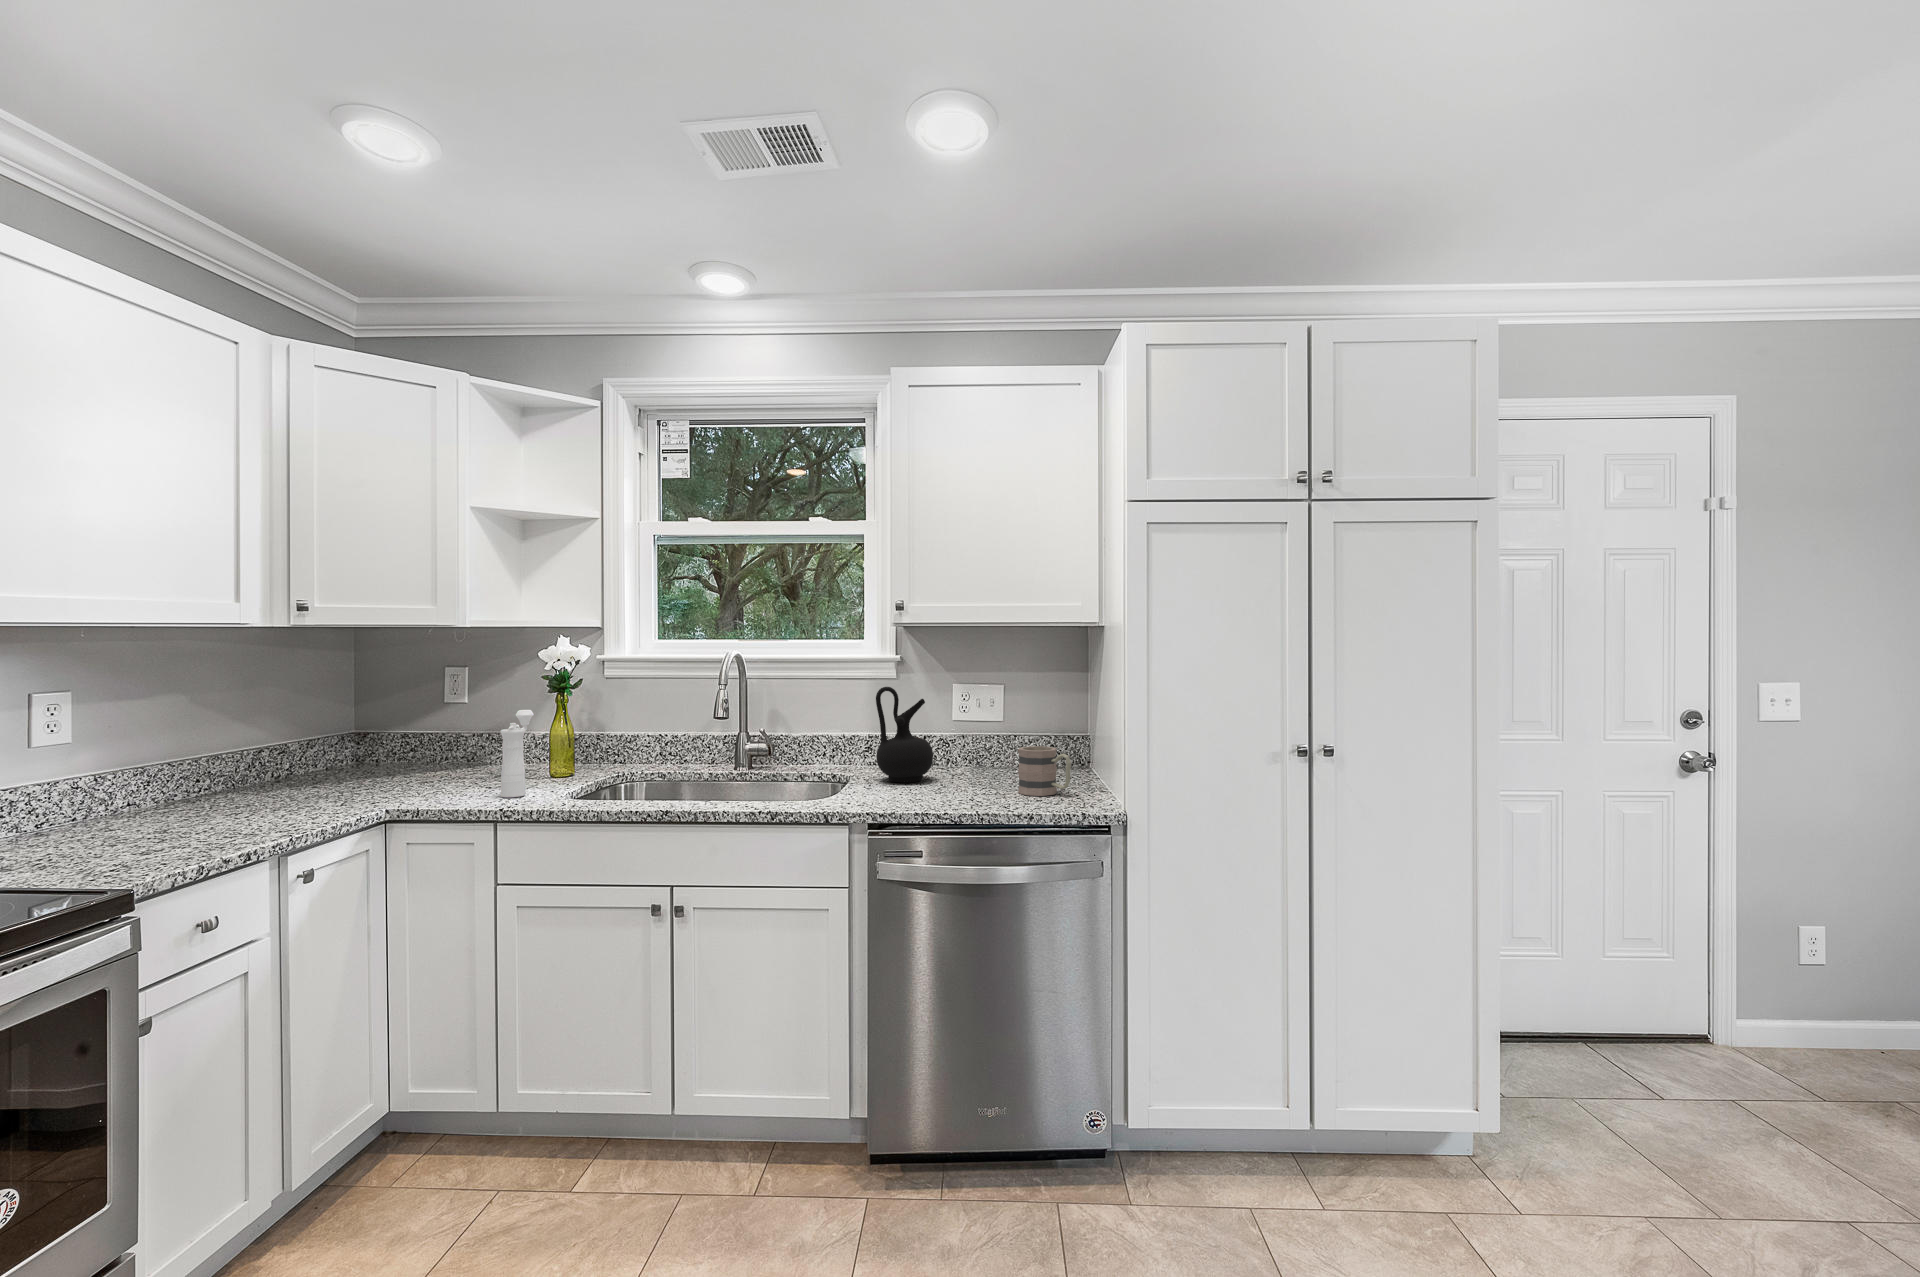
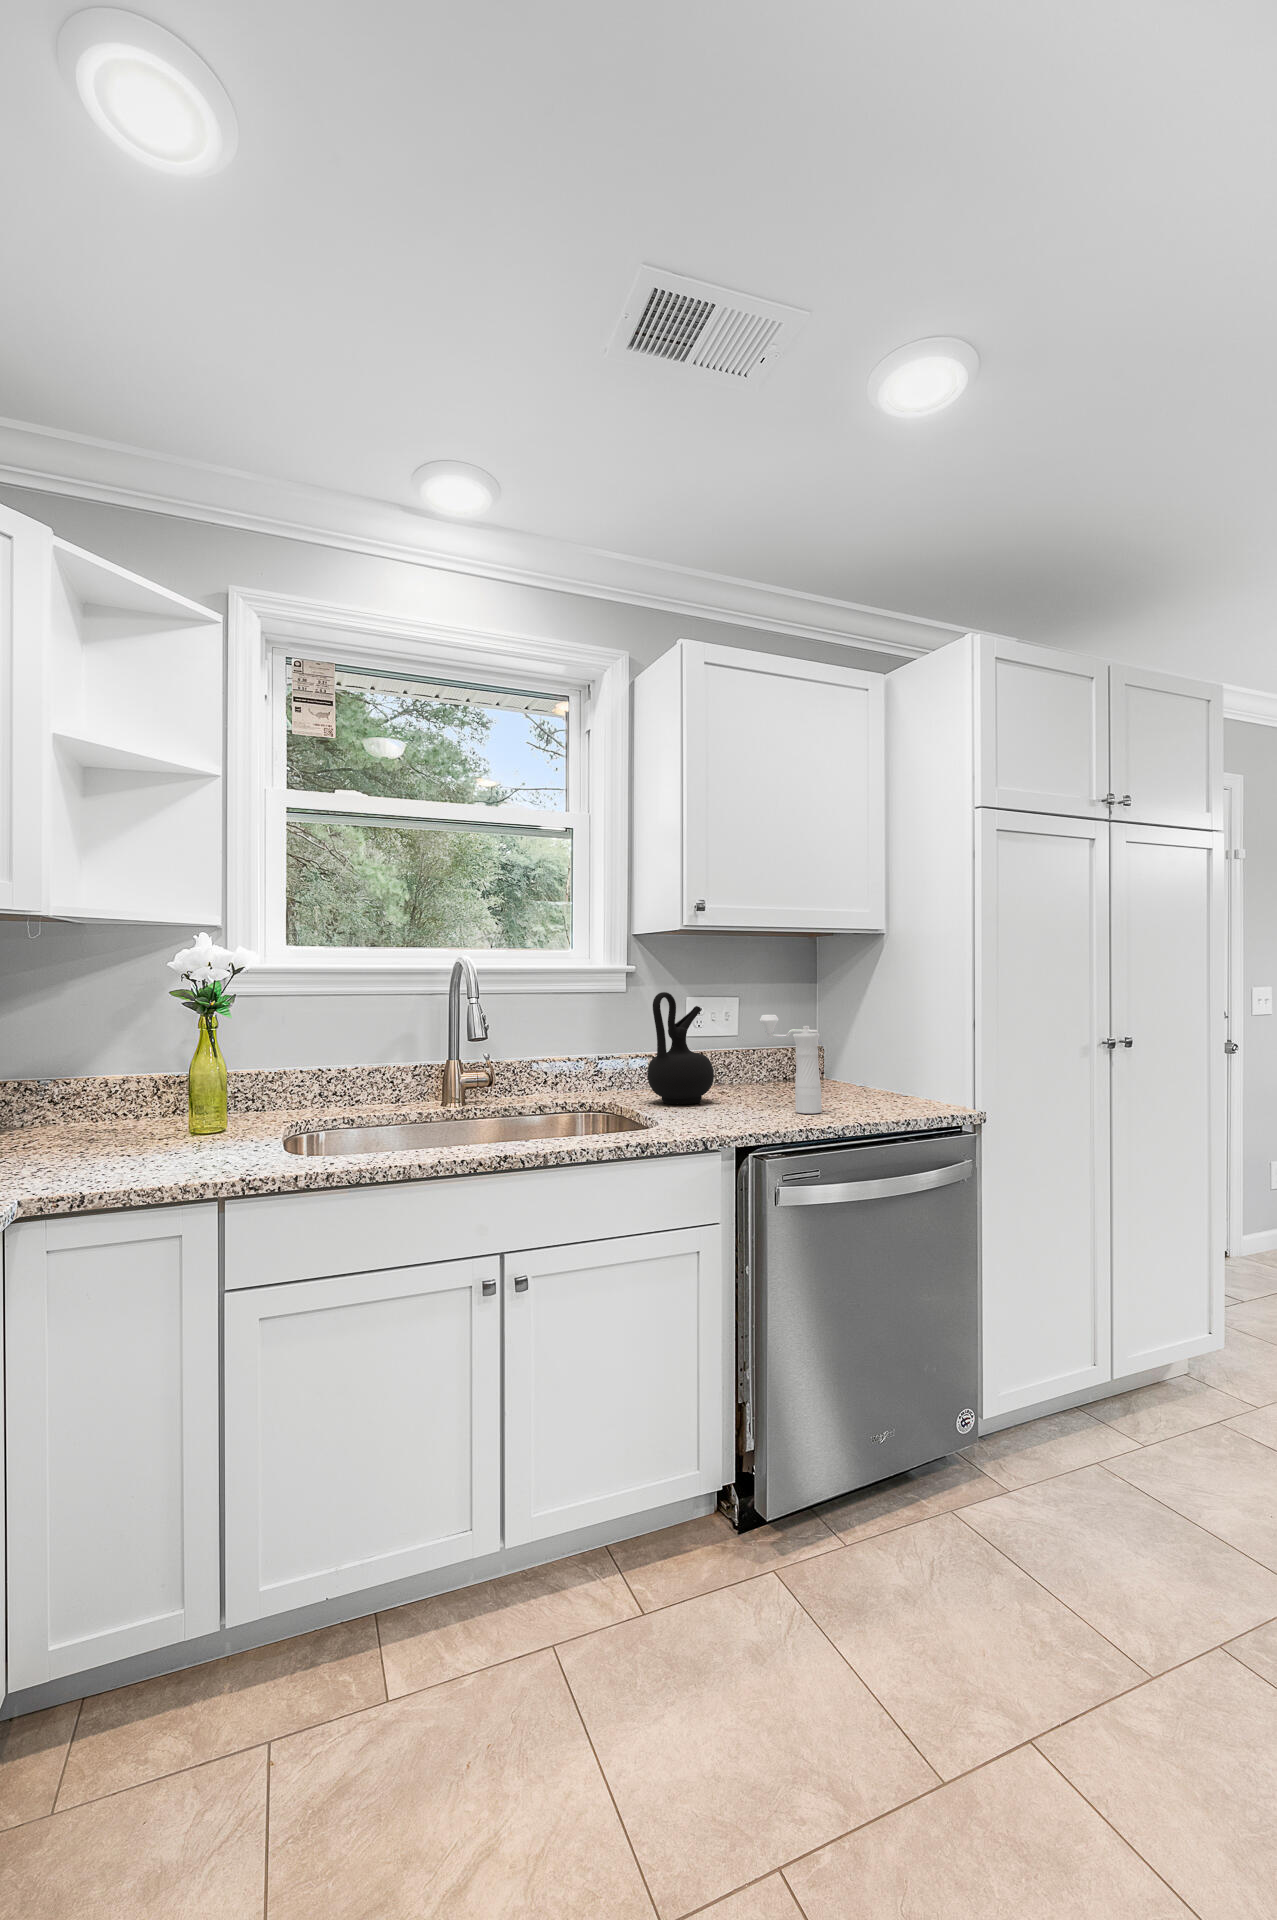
pepper mill: present [500,710,534,798] -> present [760,1015,822,1114]
mug: present [1018,746,1071,796] -> none [829,1051,894,1104]

